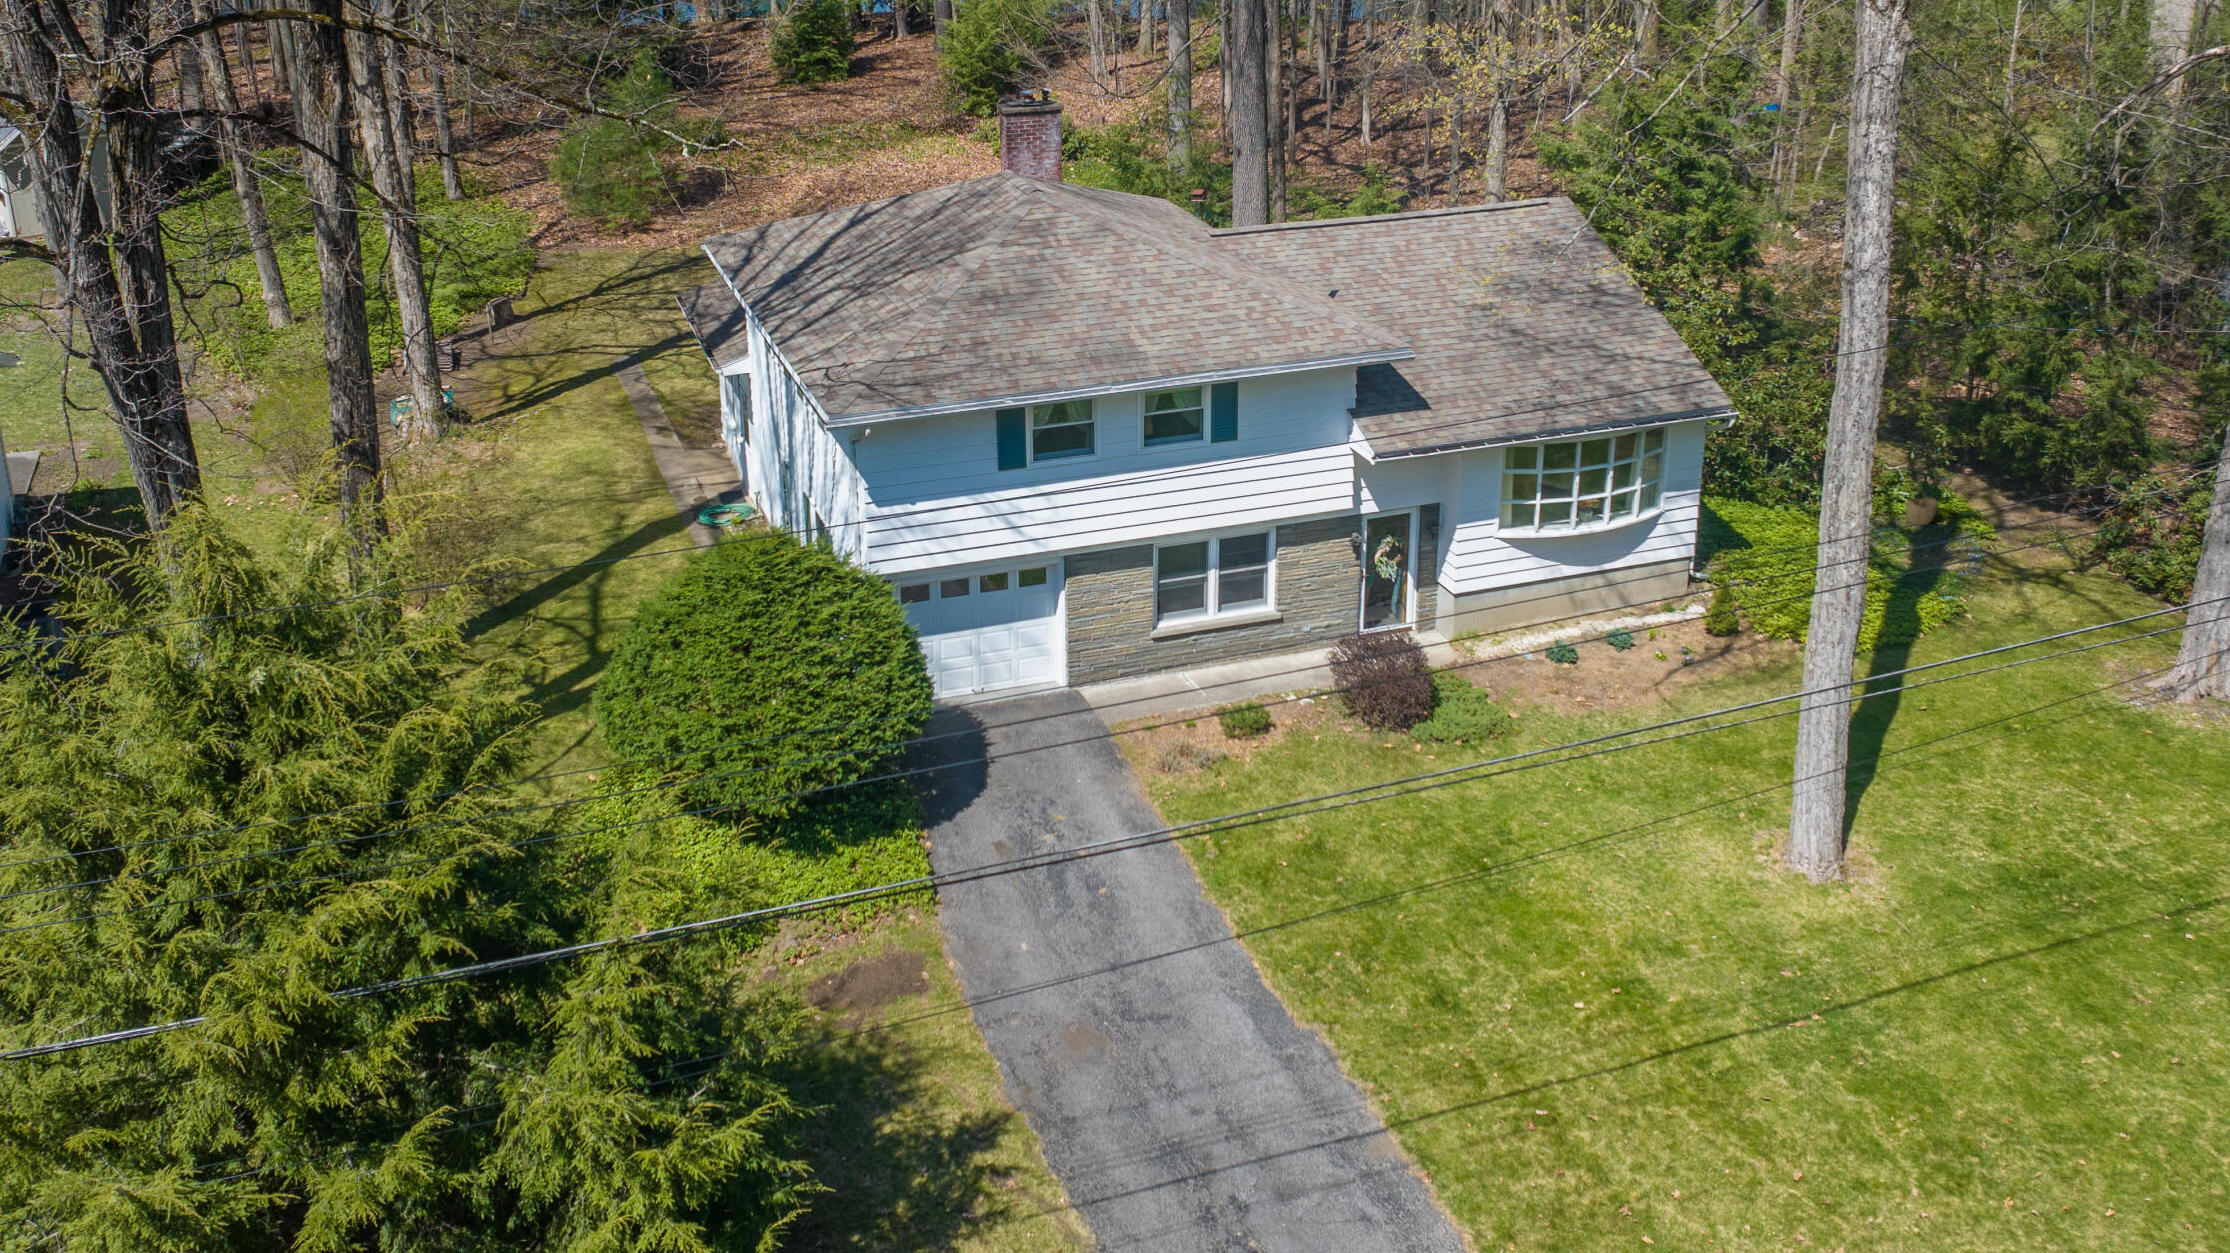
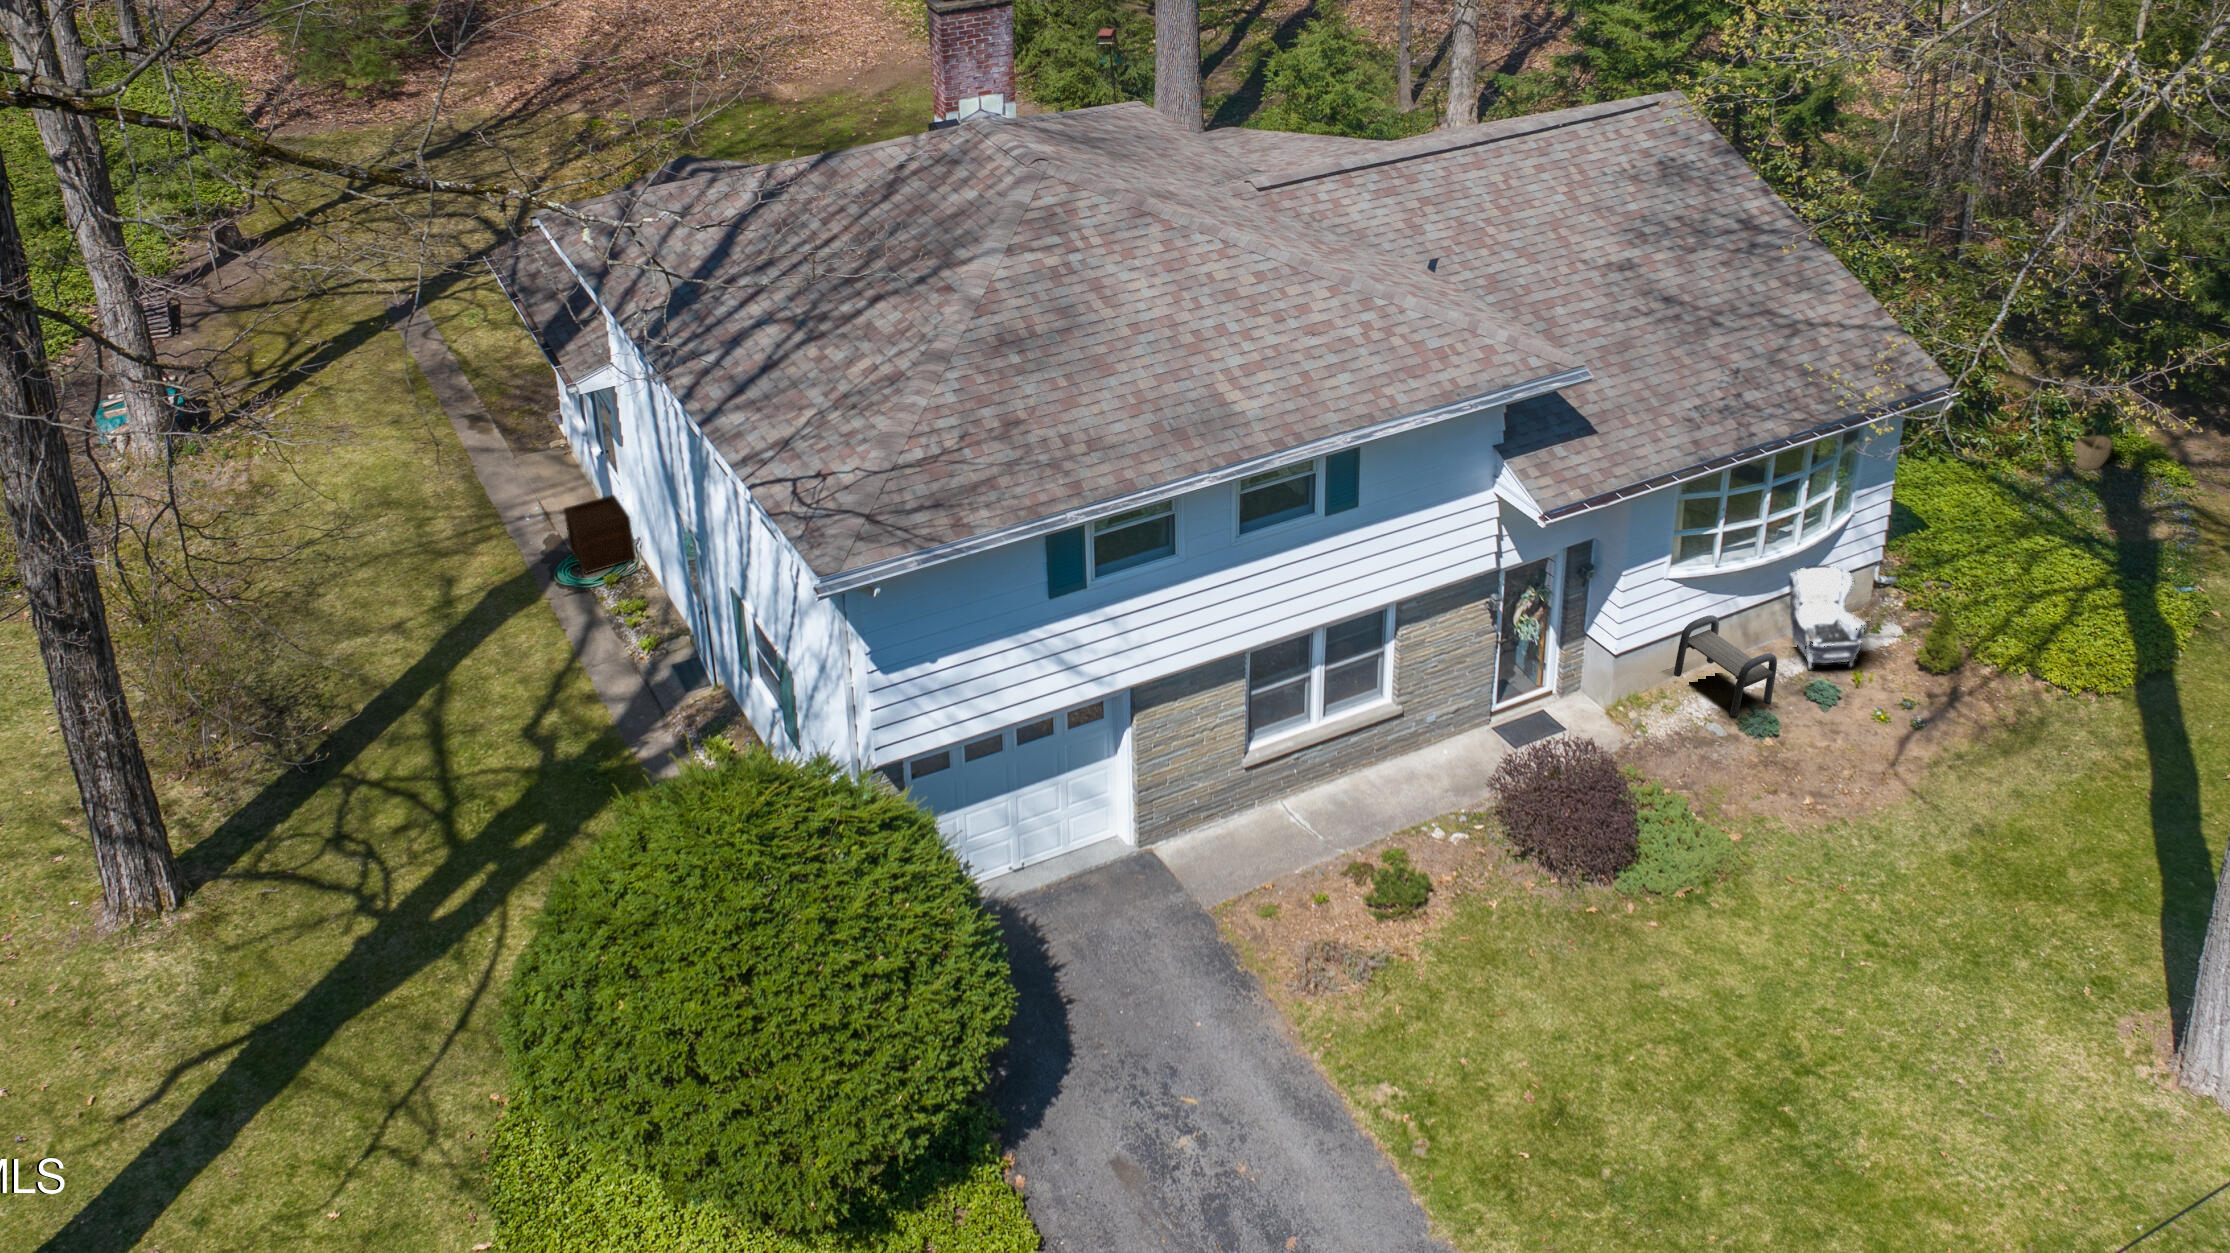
wooden crate: none [705,463,753,515] -> present [564,495,636,573]
armchair: none [1612,549,1669,628] -> present [1789,565,1867,669]
bench: none [1511,578,1585,649] -> present [1674,615,1777,717]

